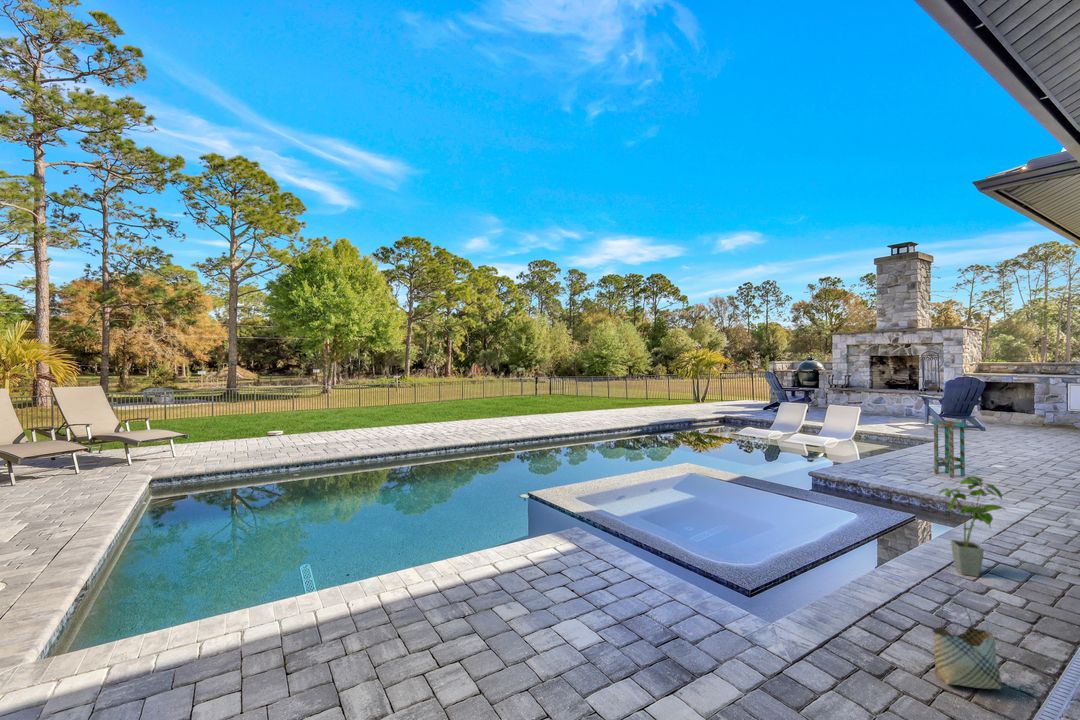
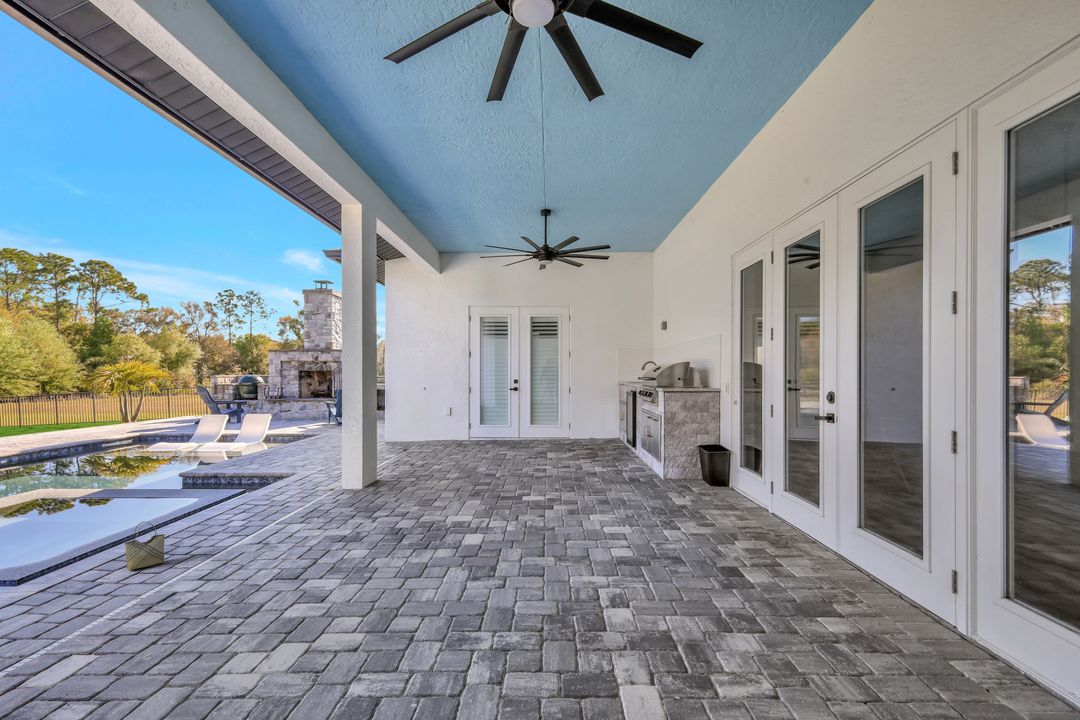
side table: present [931,421,968,477] -> none [282,420,303,459]
house plant: present [939,476,1005,577] -> none [208,452,247,515]

